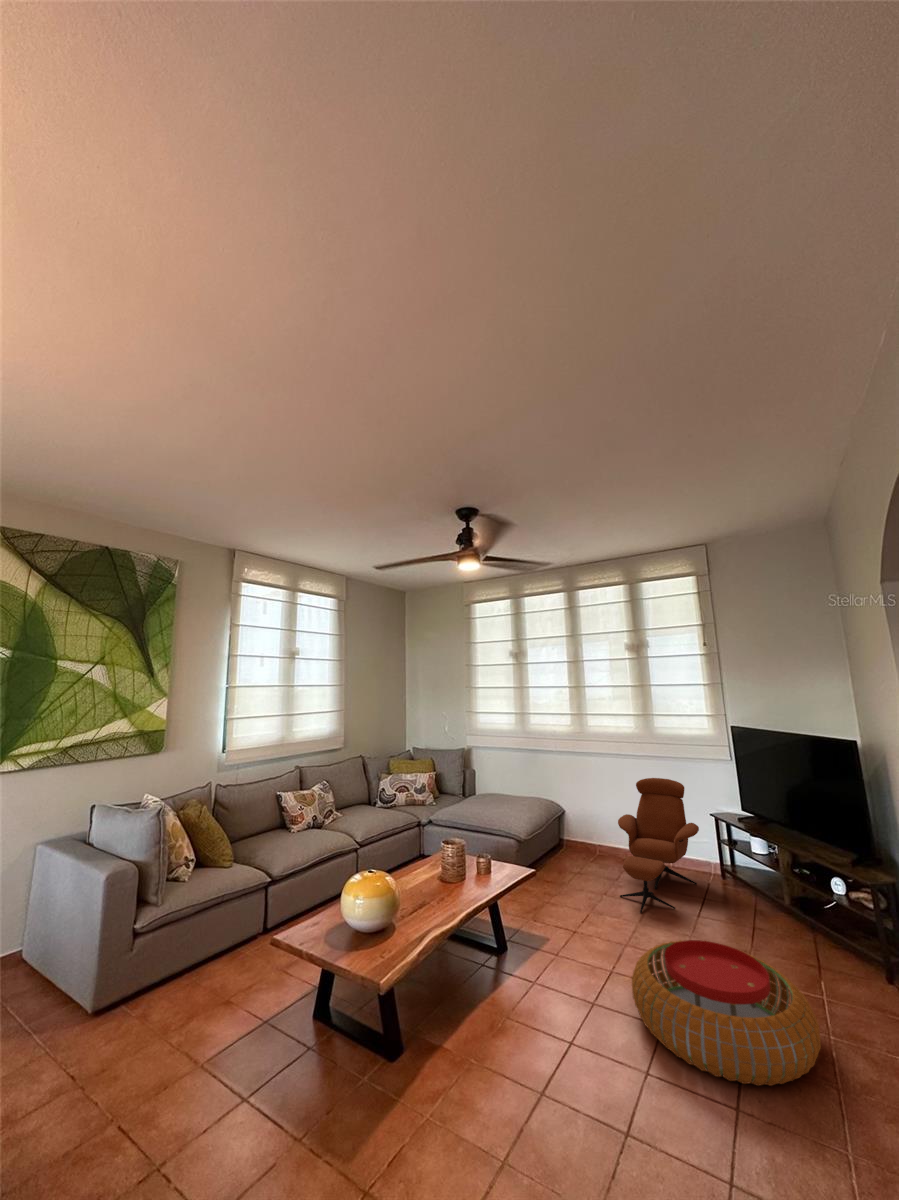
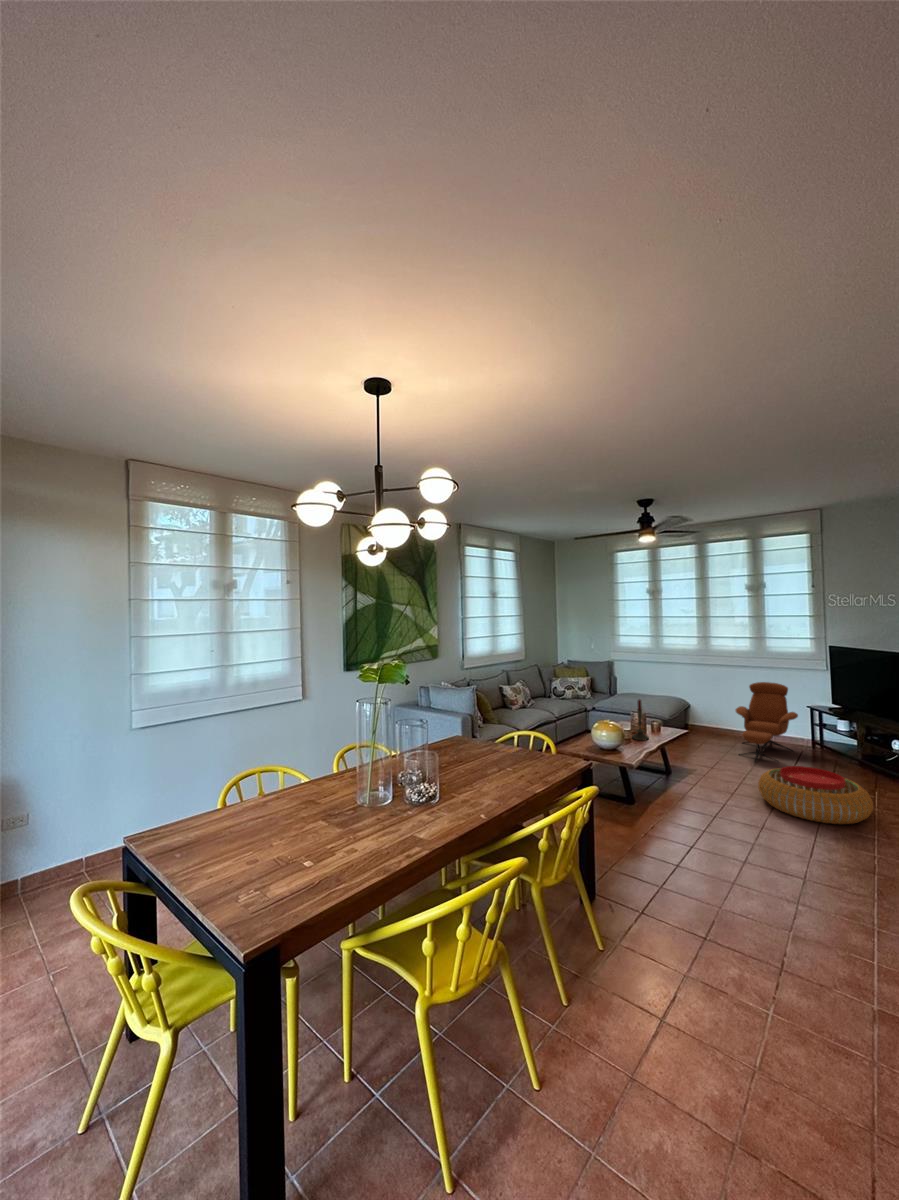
candle: none [431,821,458,900] -> present [632,699,649,740]

